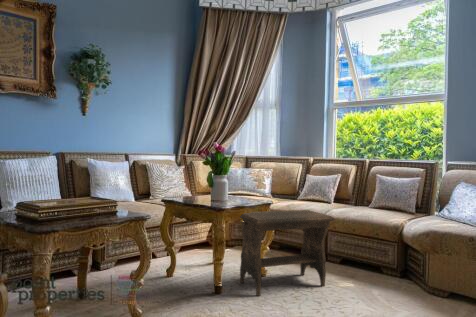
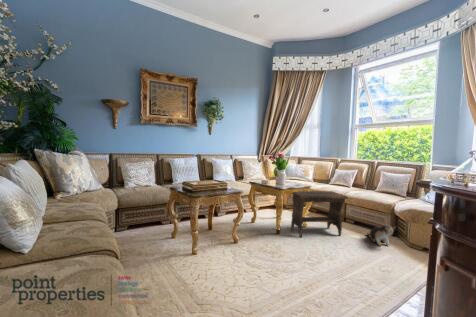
plush toy: none [364,259,412,296] -> present [367,224,395,246]

